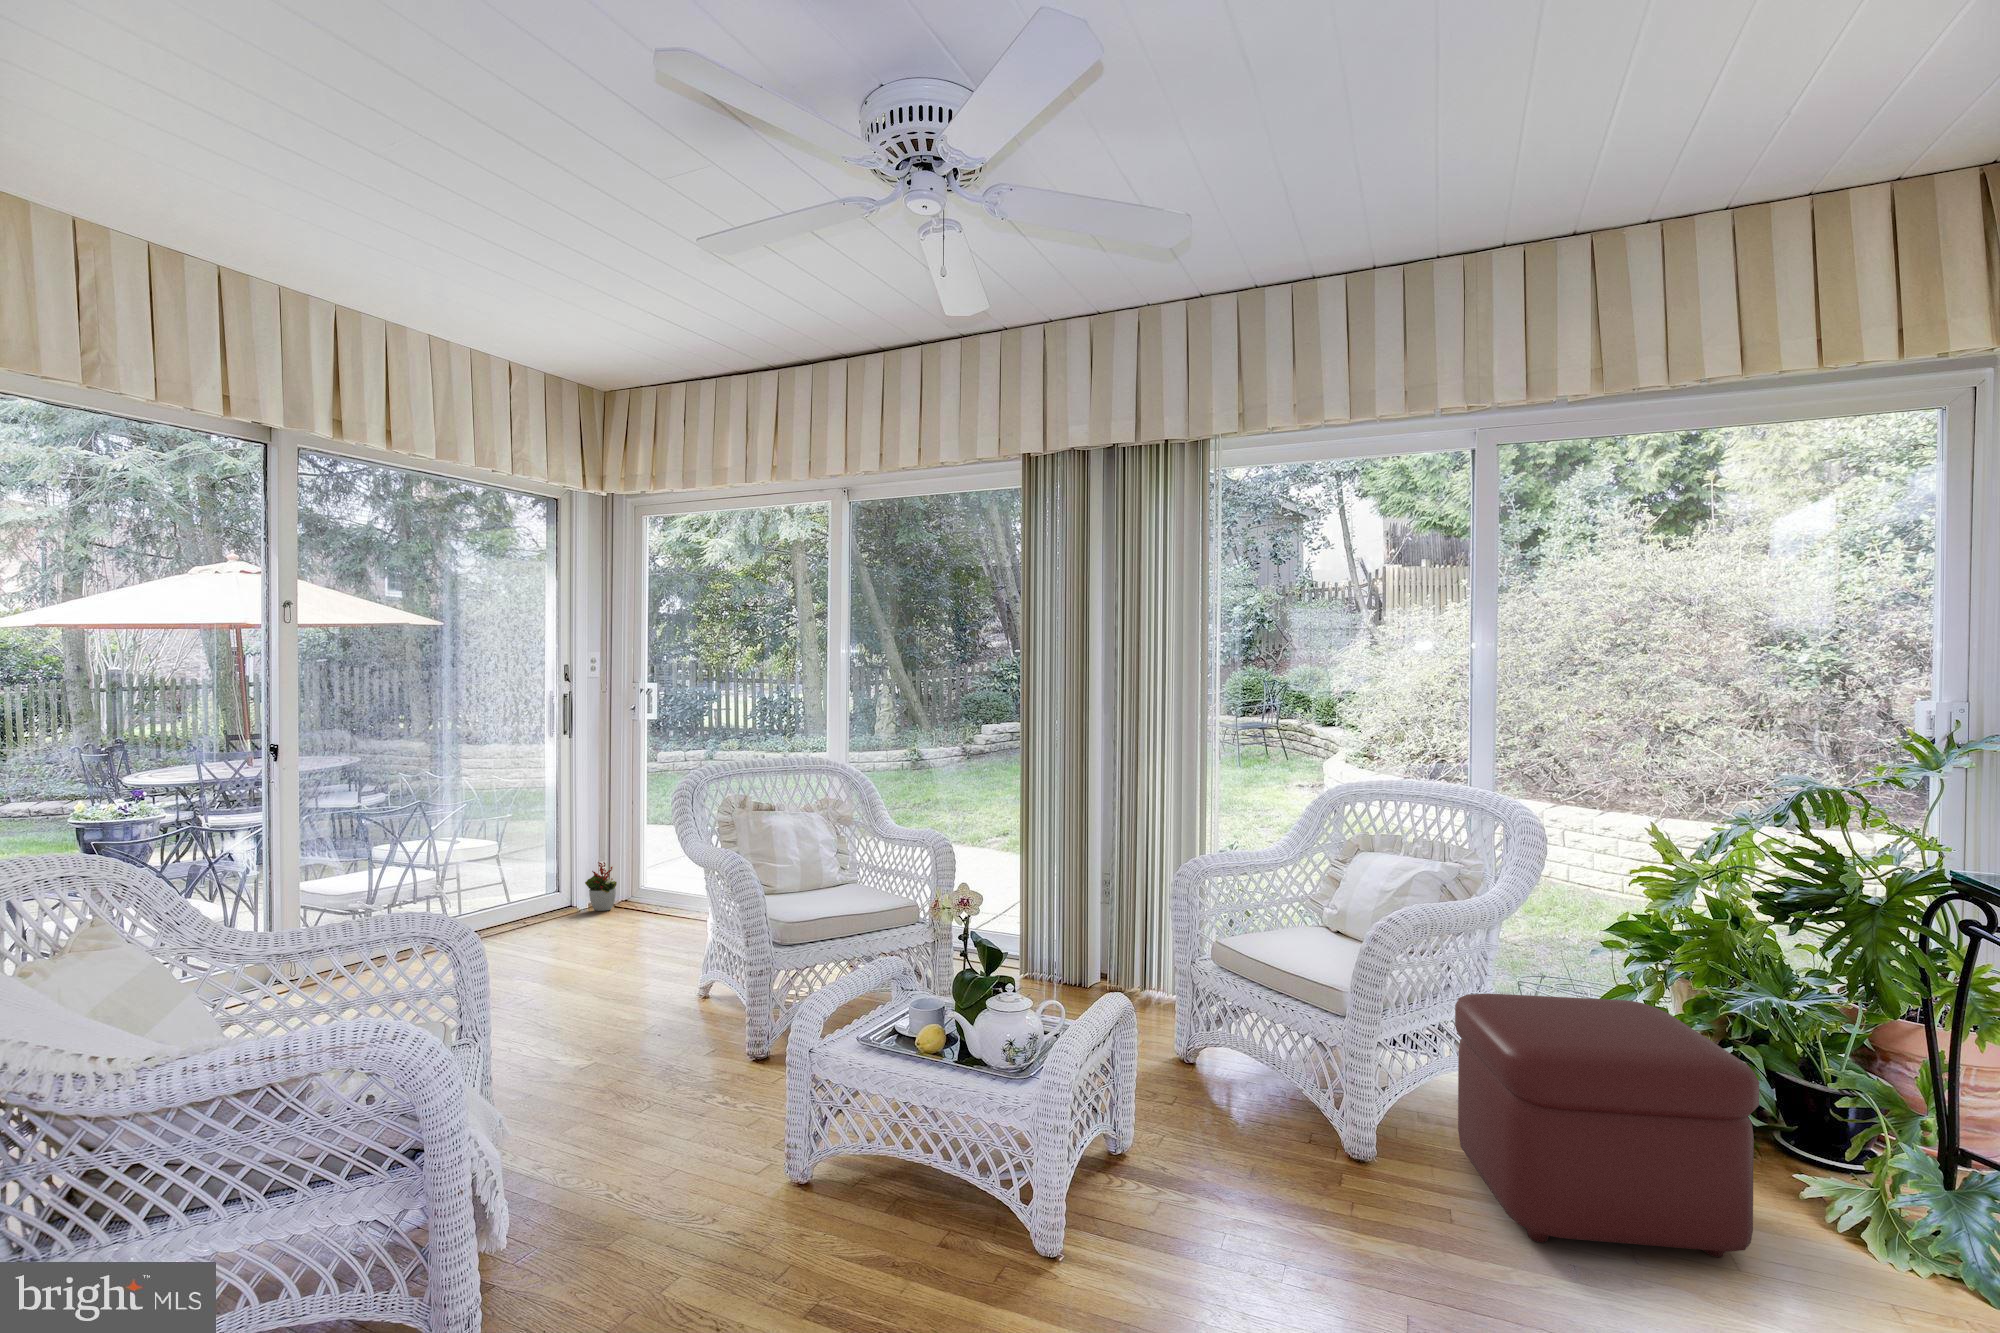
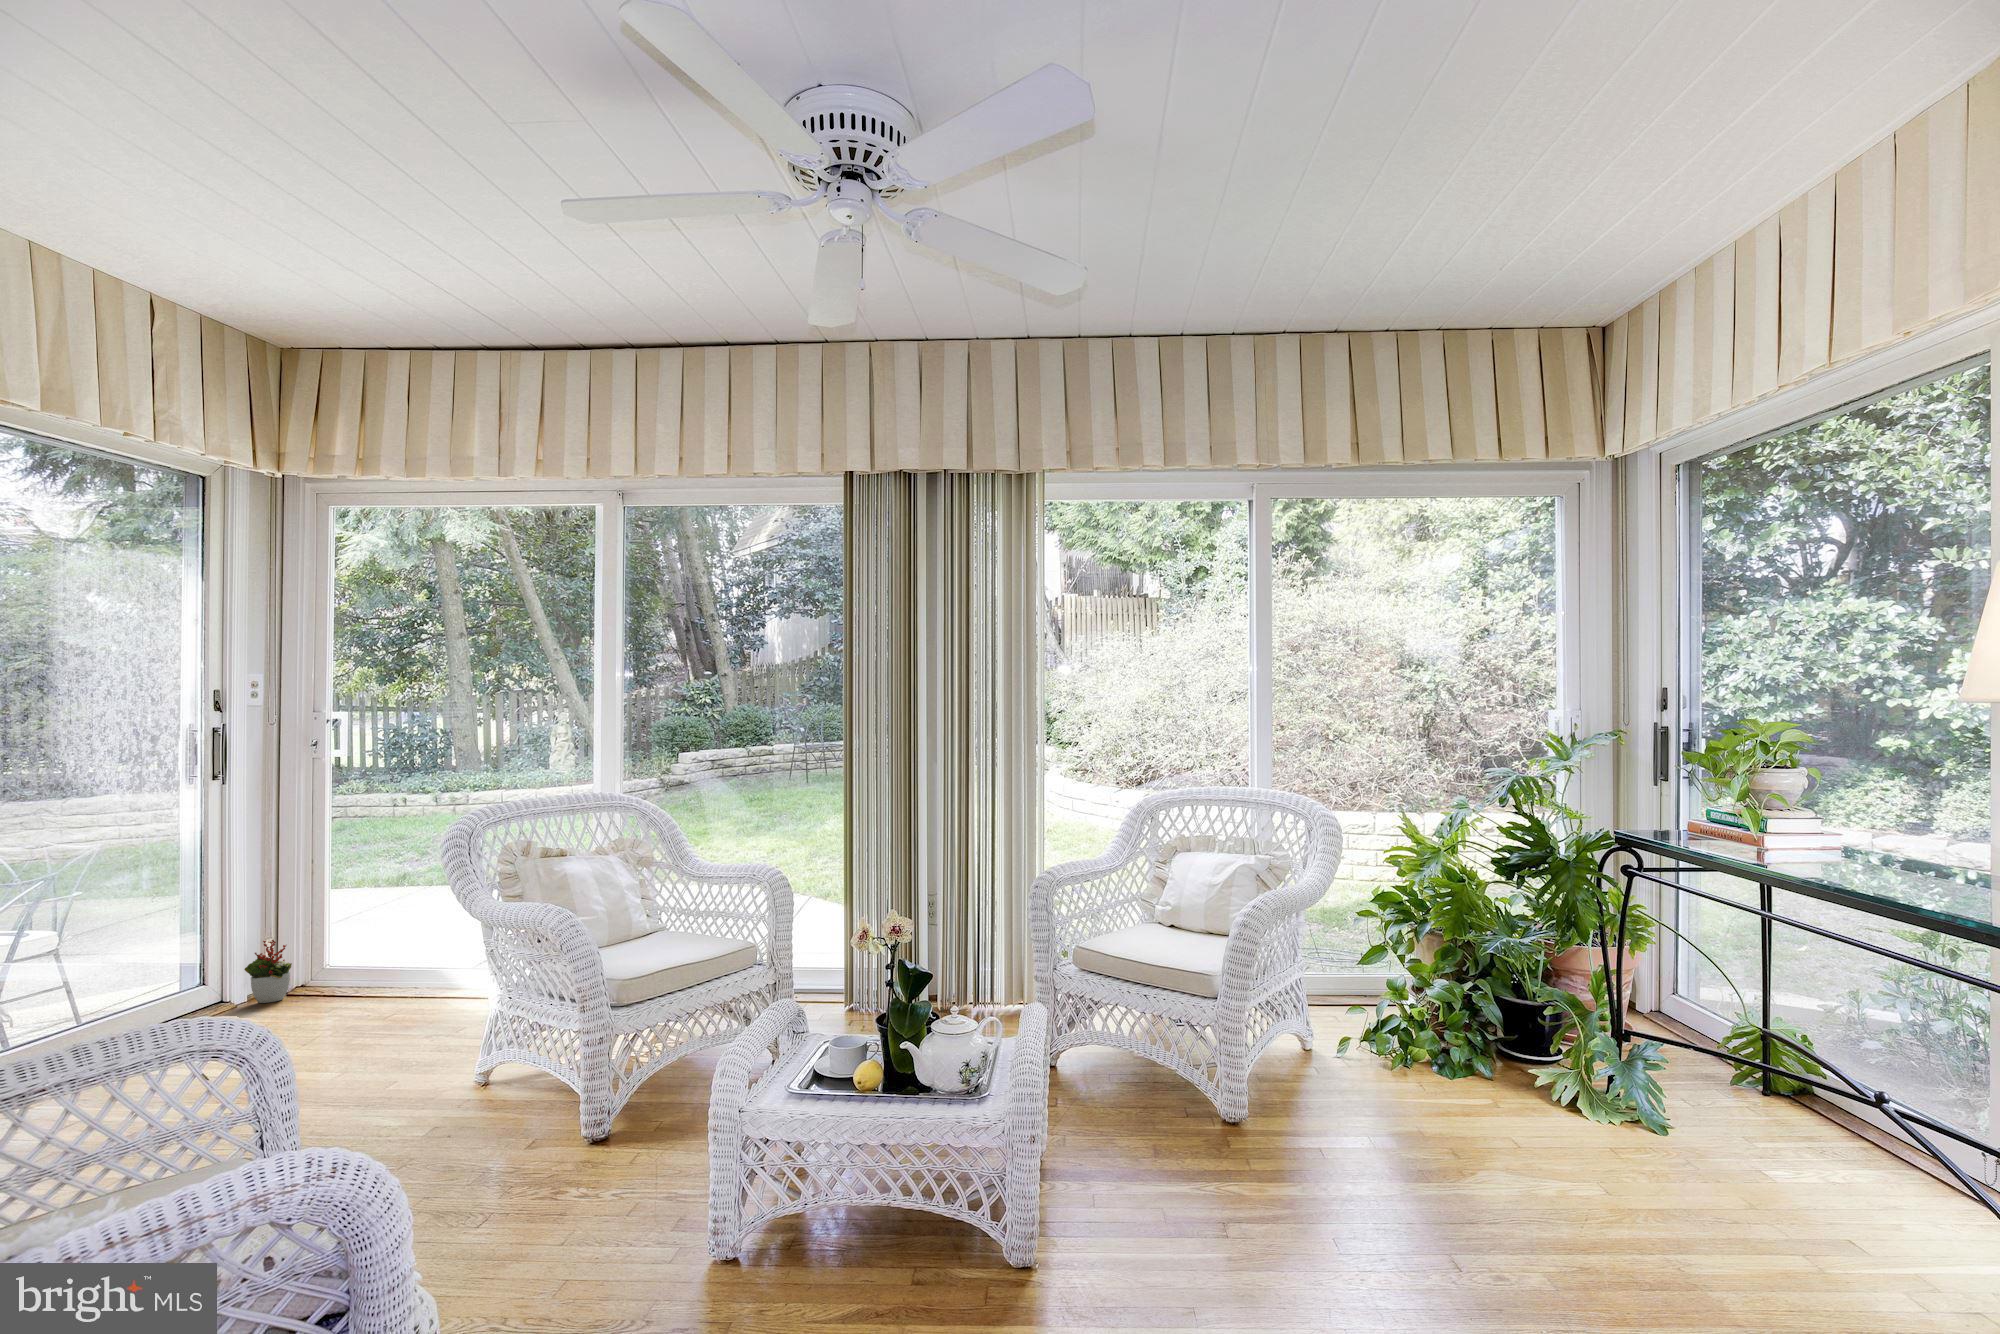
ottoman: present [1455,993,1759,1257] -> none [1299,953,1530,1159]

